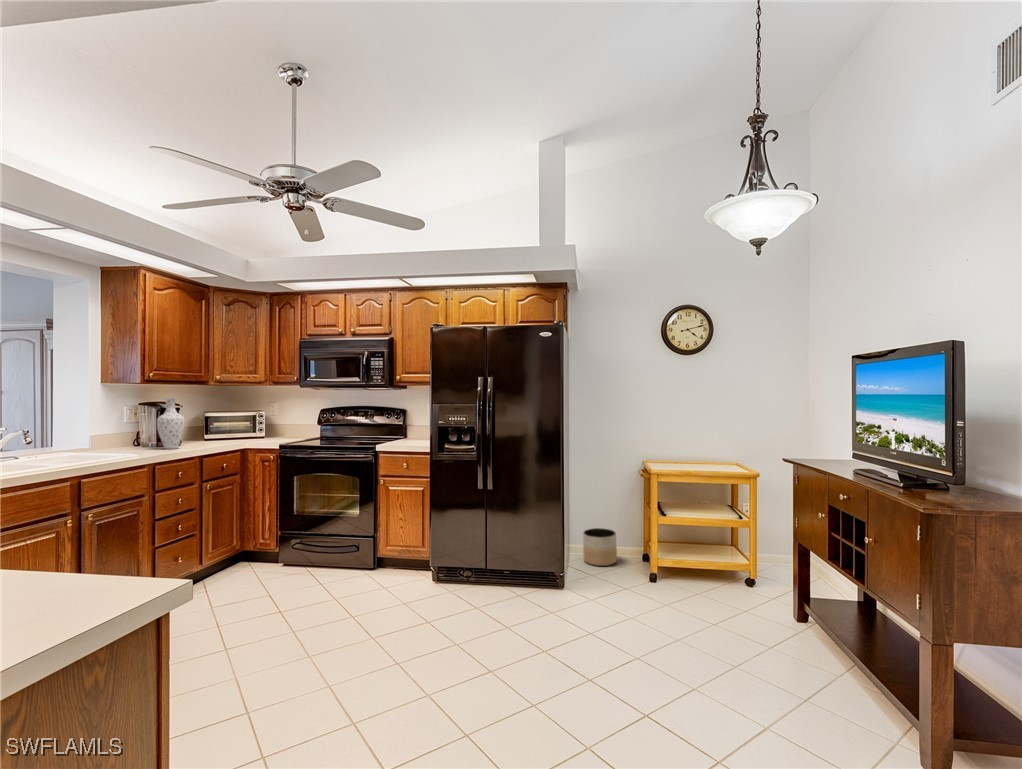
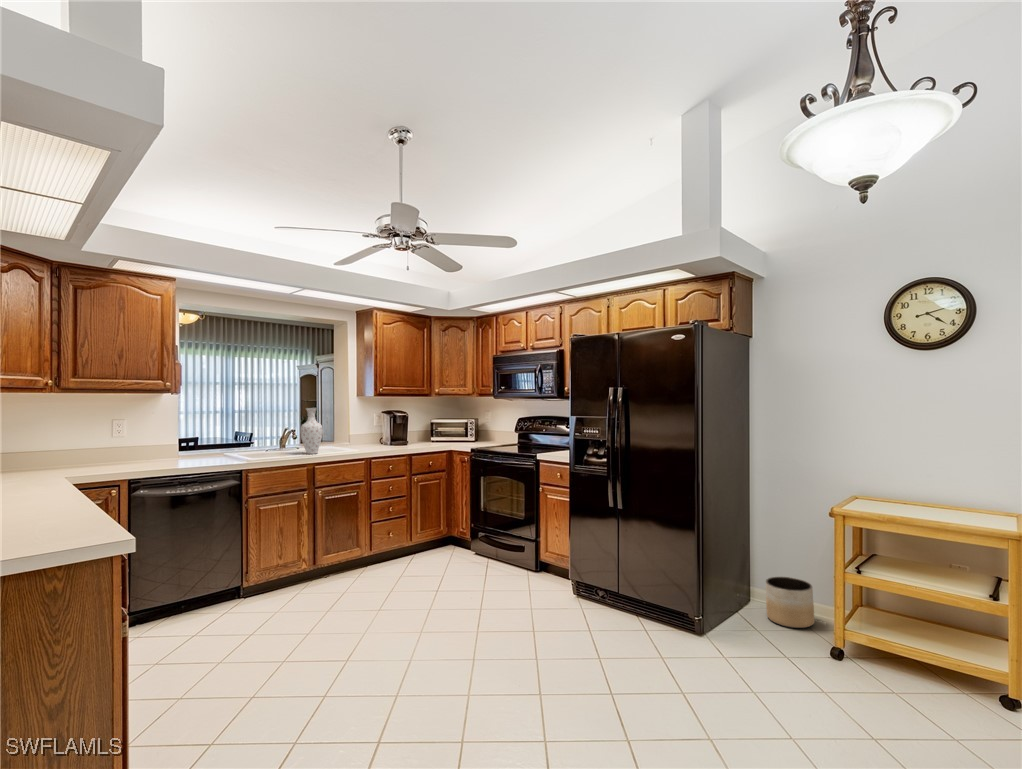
vase: present [157,398,185,449] -> present [300,408,323,454]

